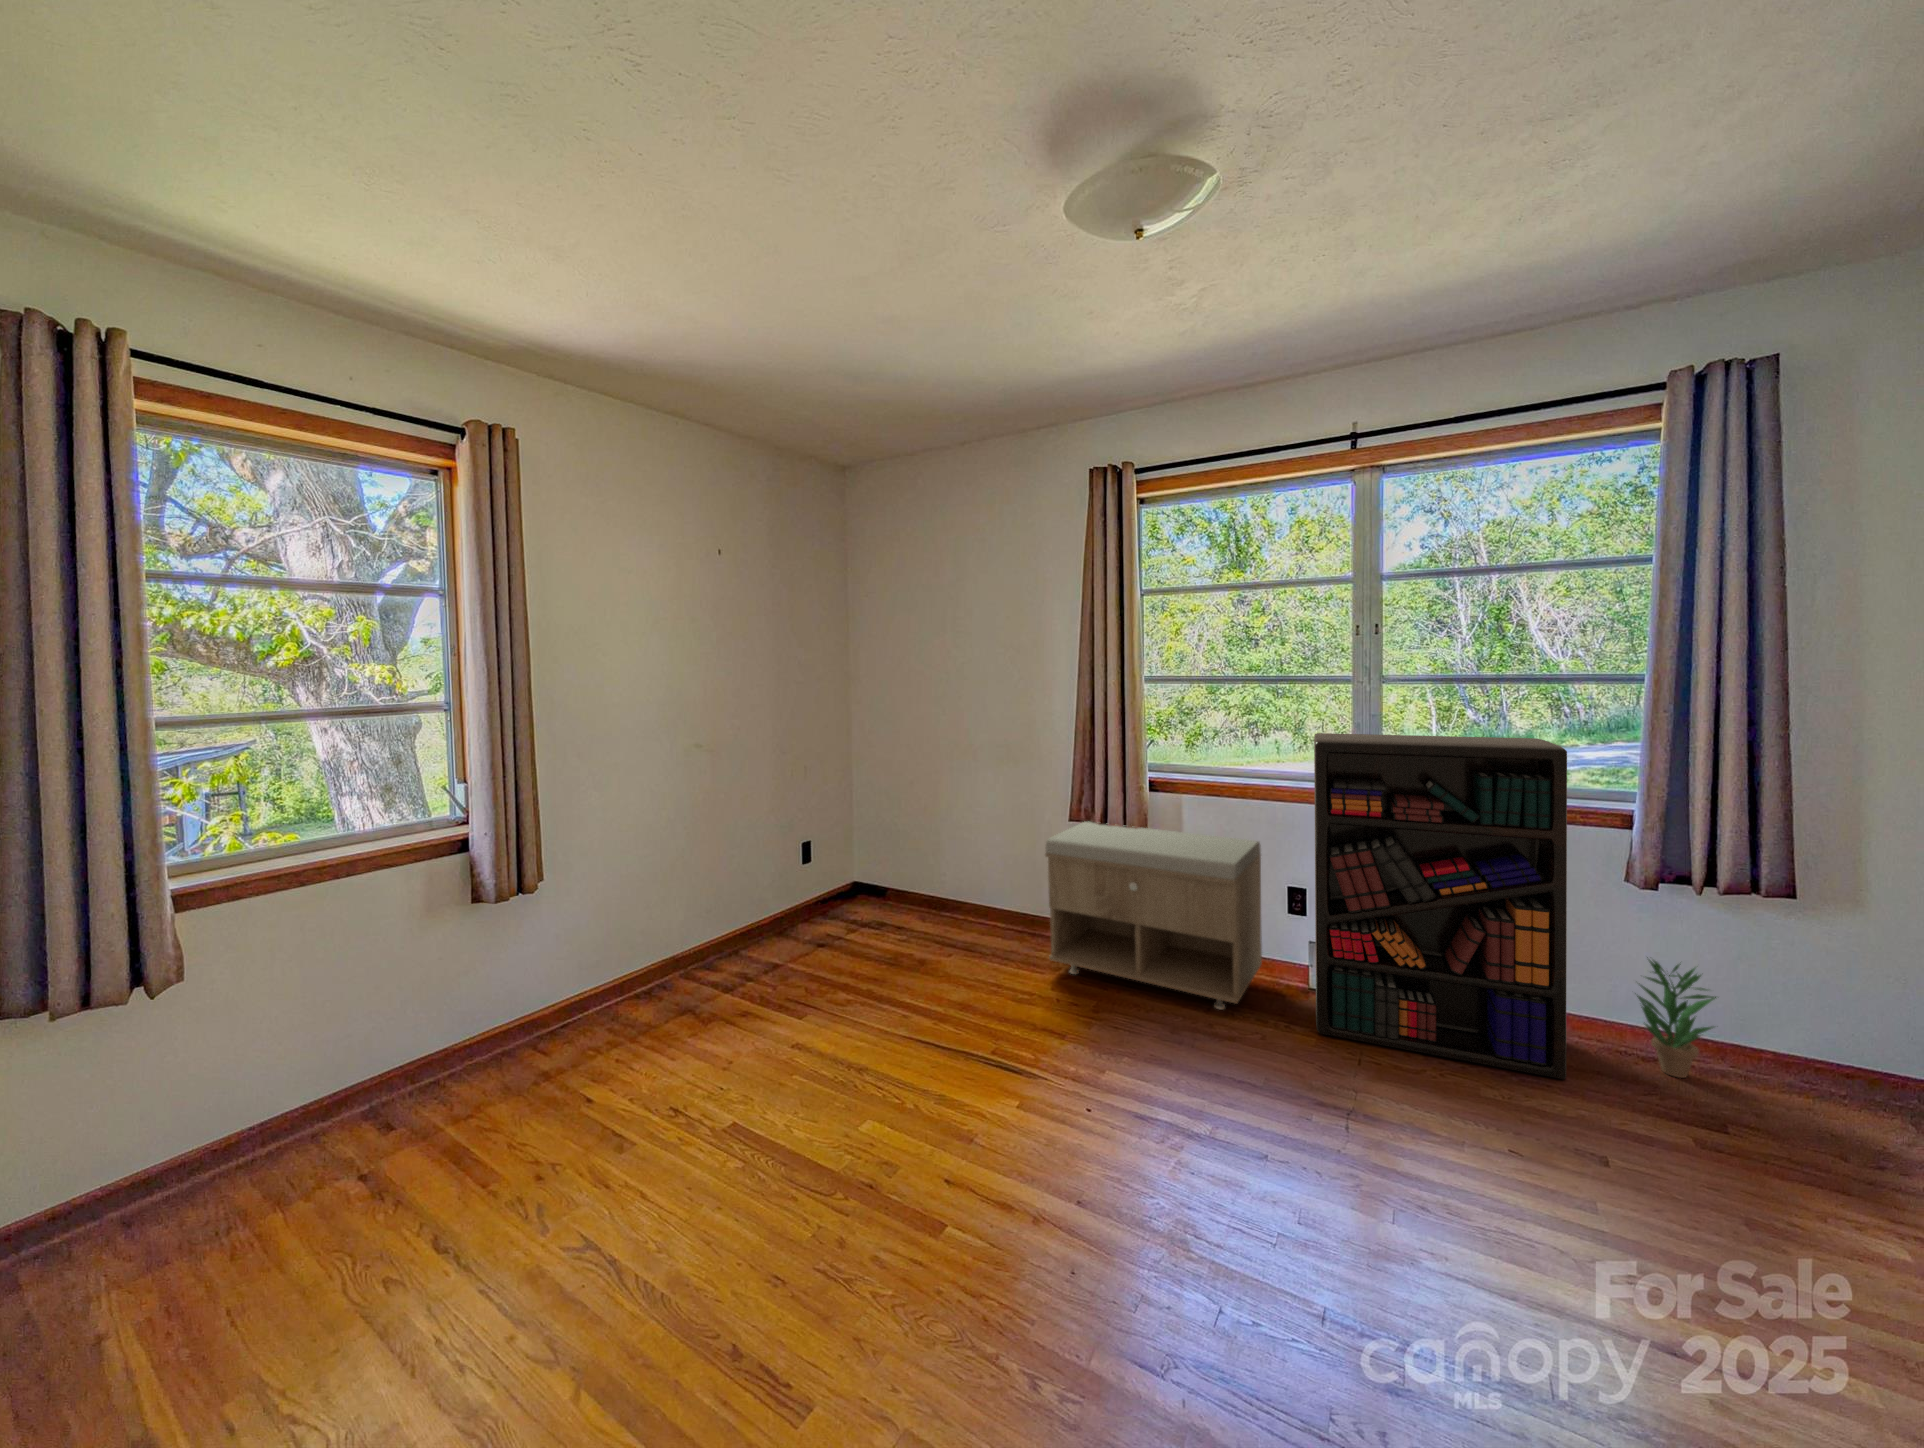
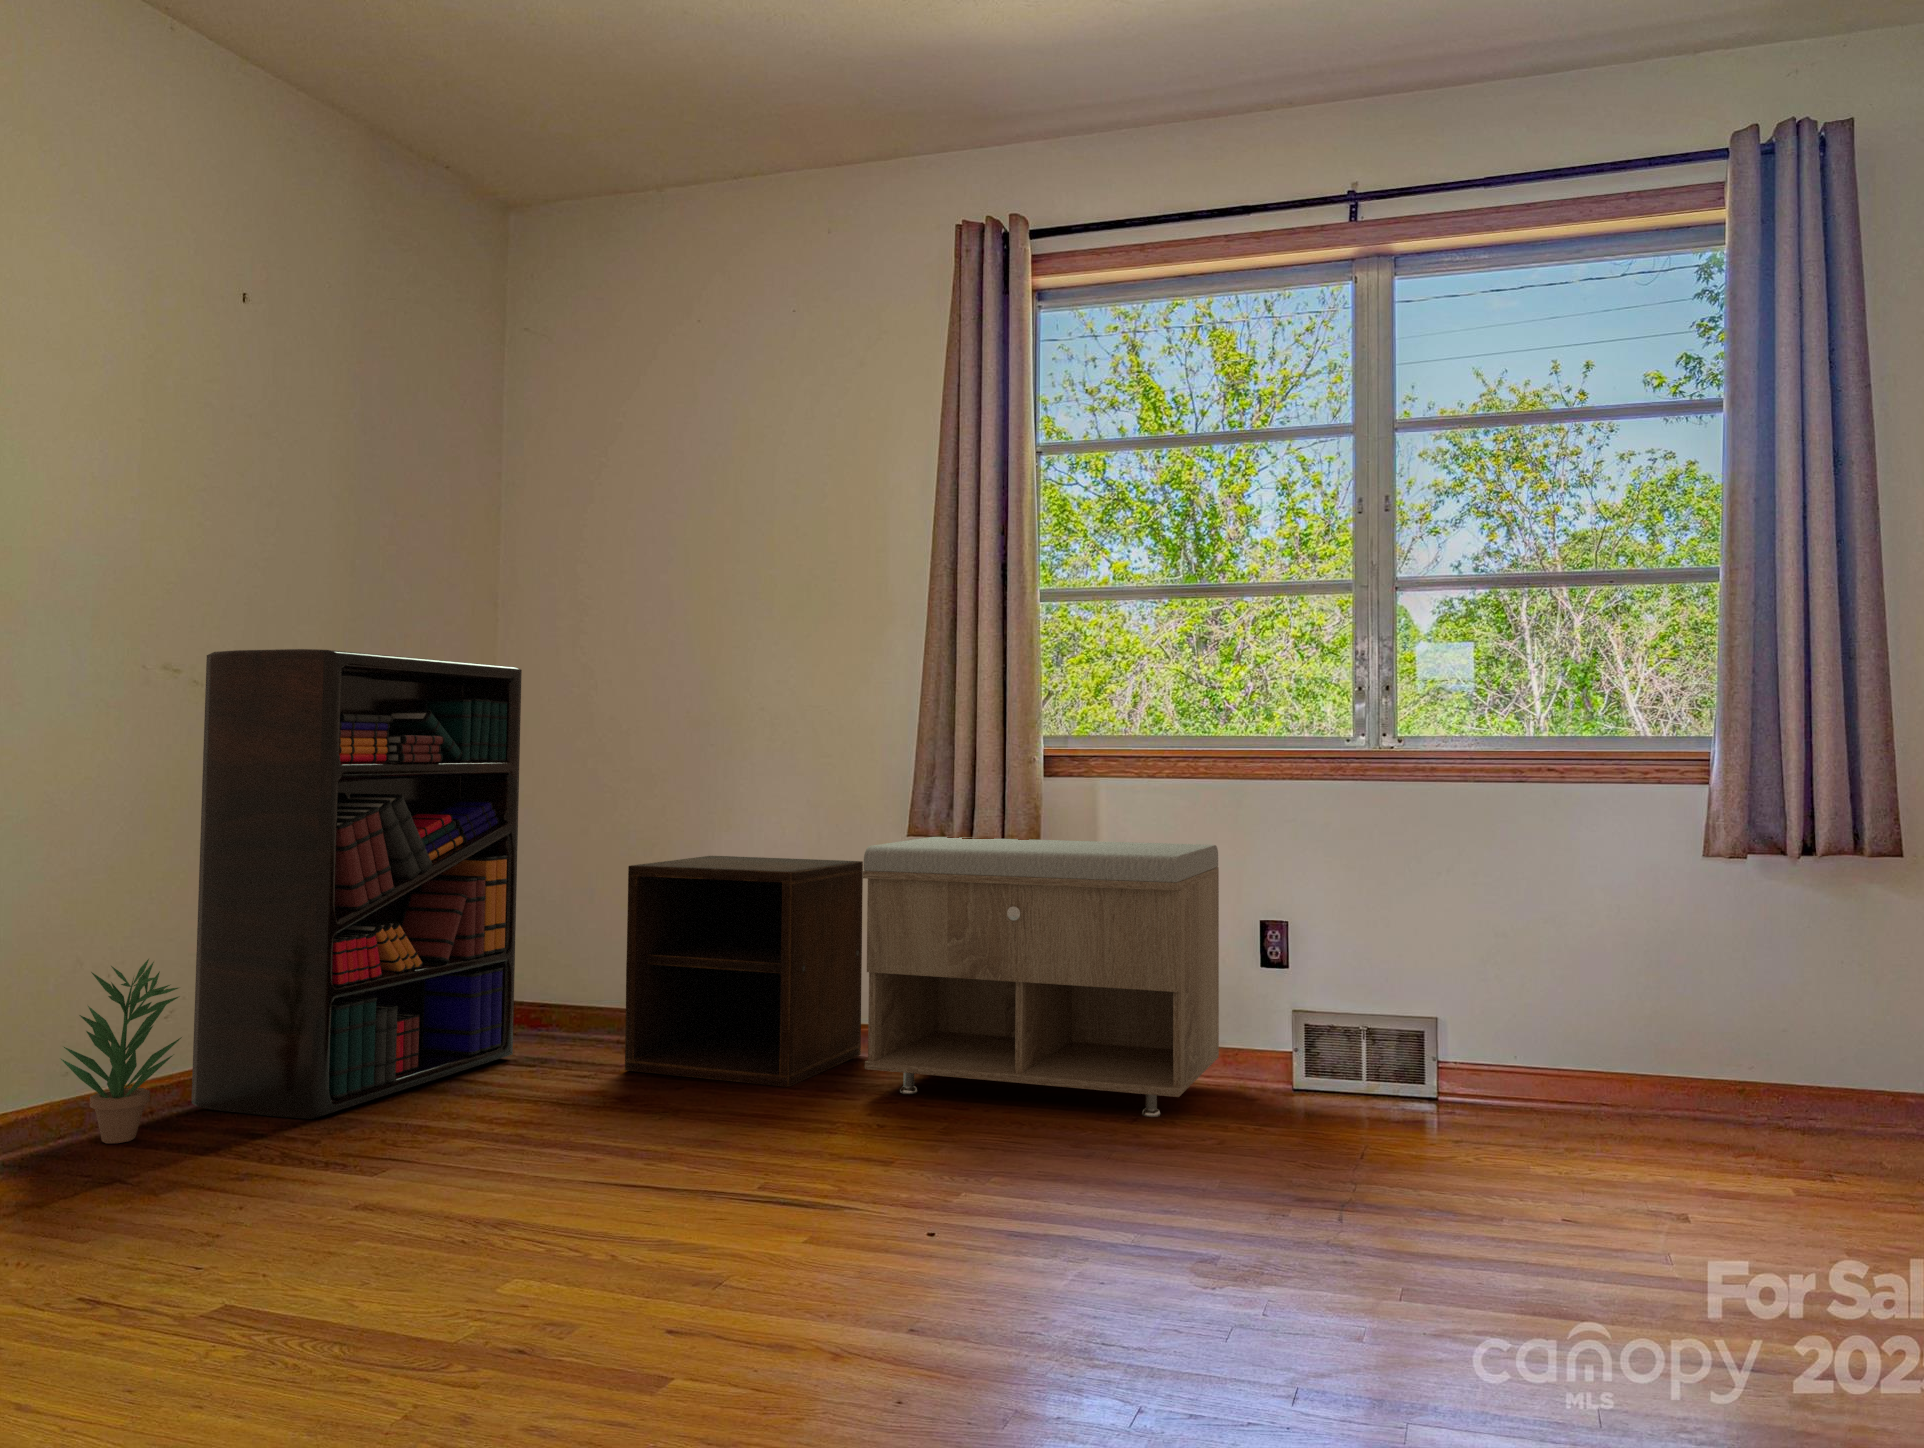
bookshelf: present [1314,733,1567,1079] -> present [191,649,522,1119]
nightstand: none [920,820,1047,961] -> present [625,856,863,1087]
potted plant: present [1637,957,1716,1078] -> present [61,959,182,1143]

